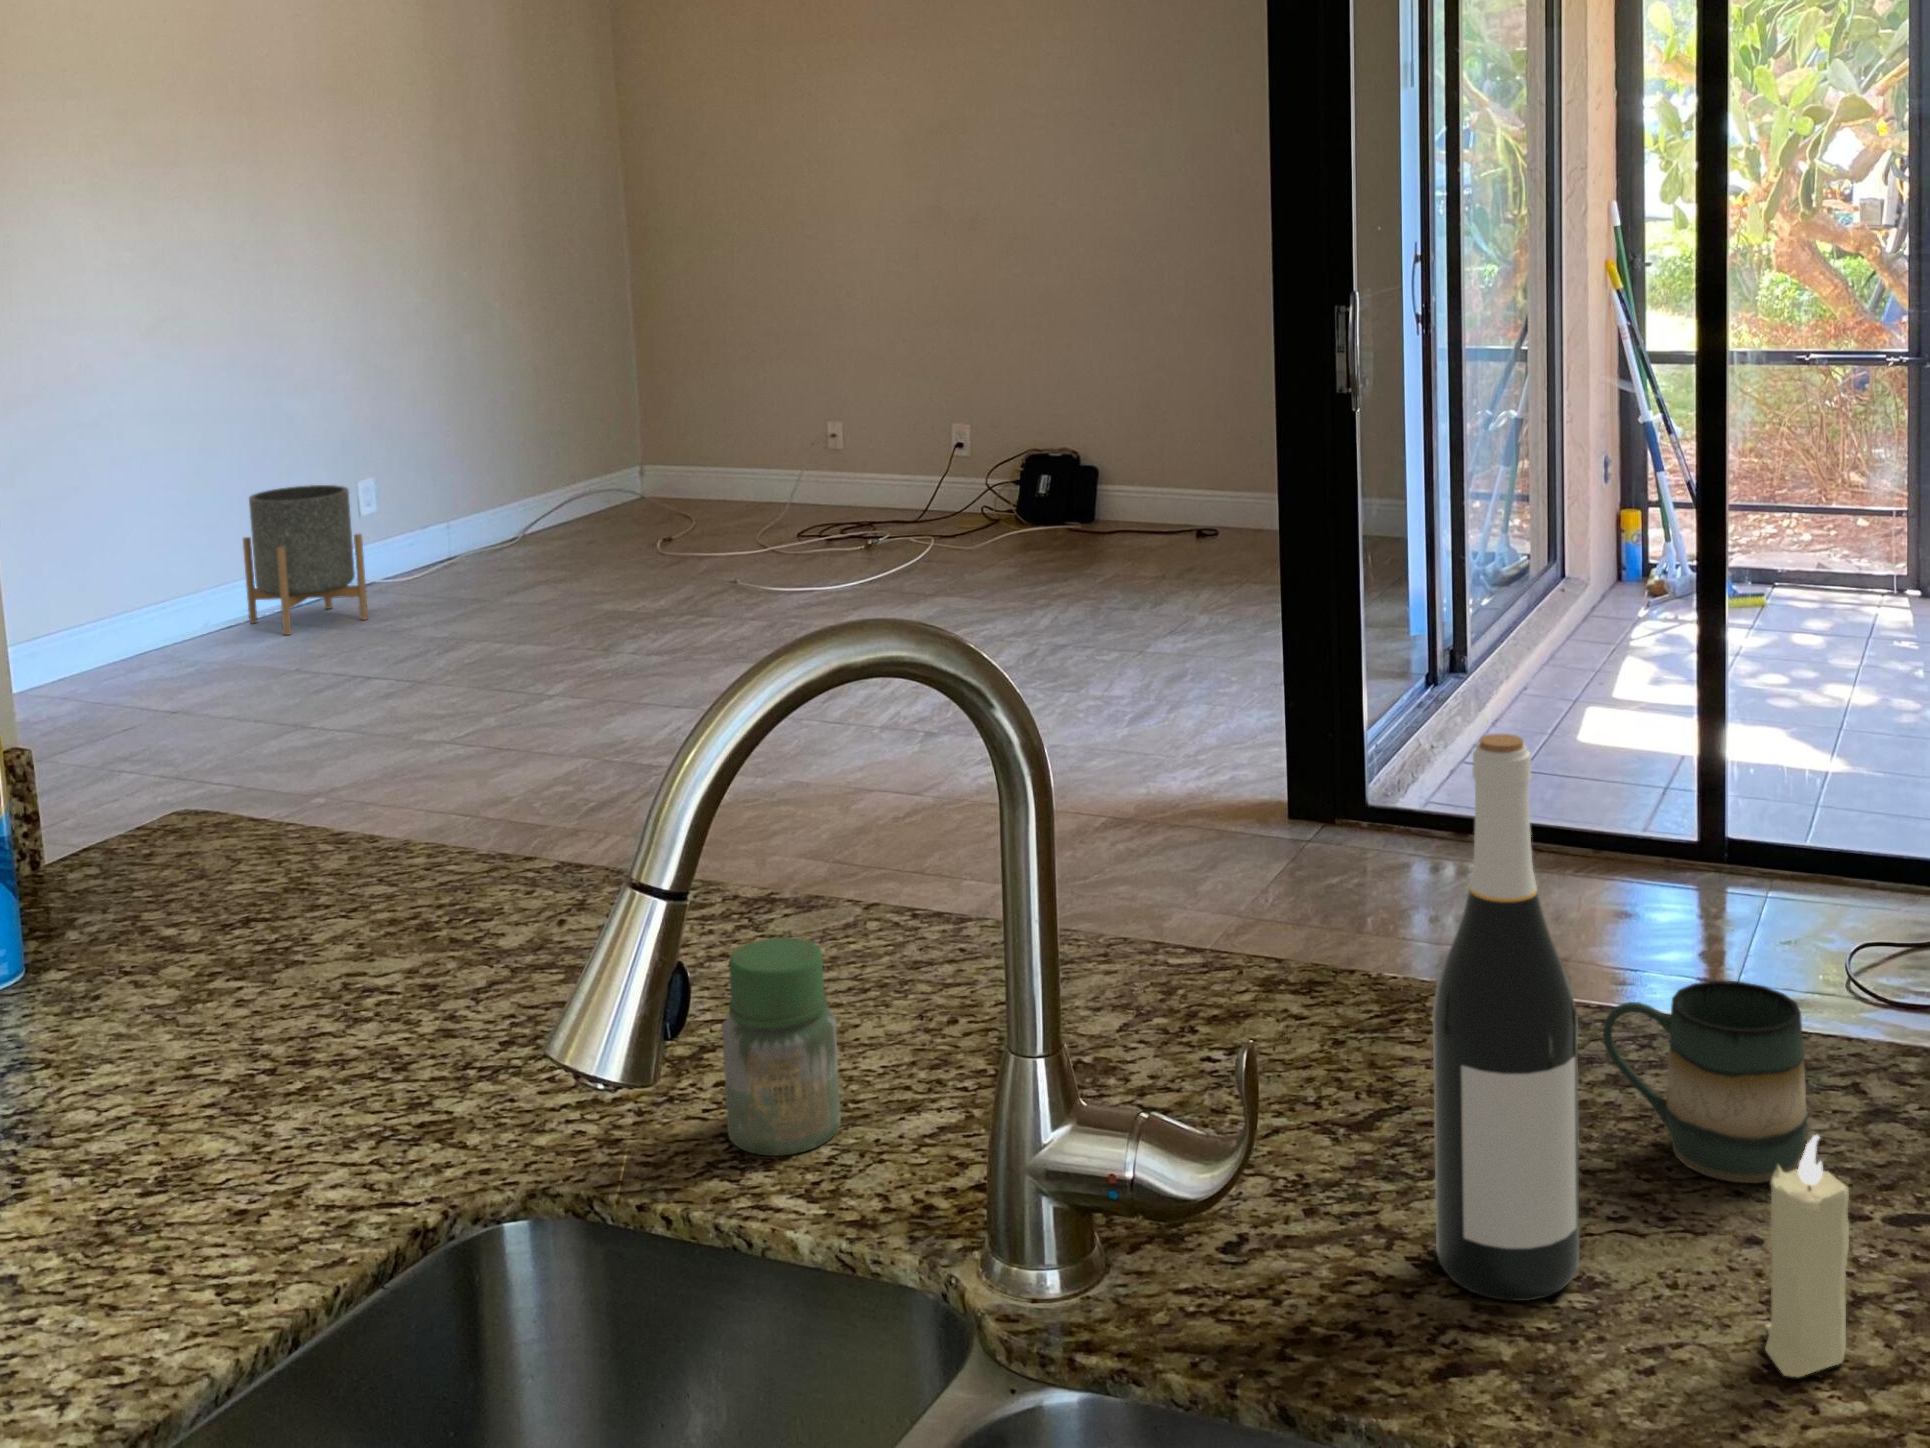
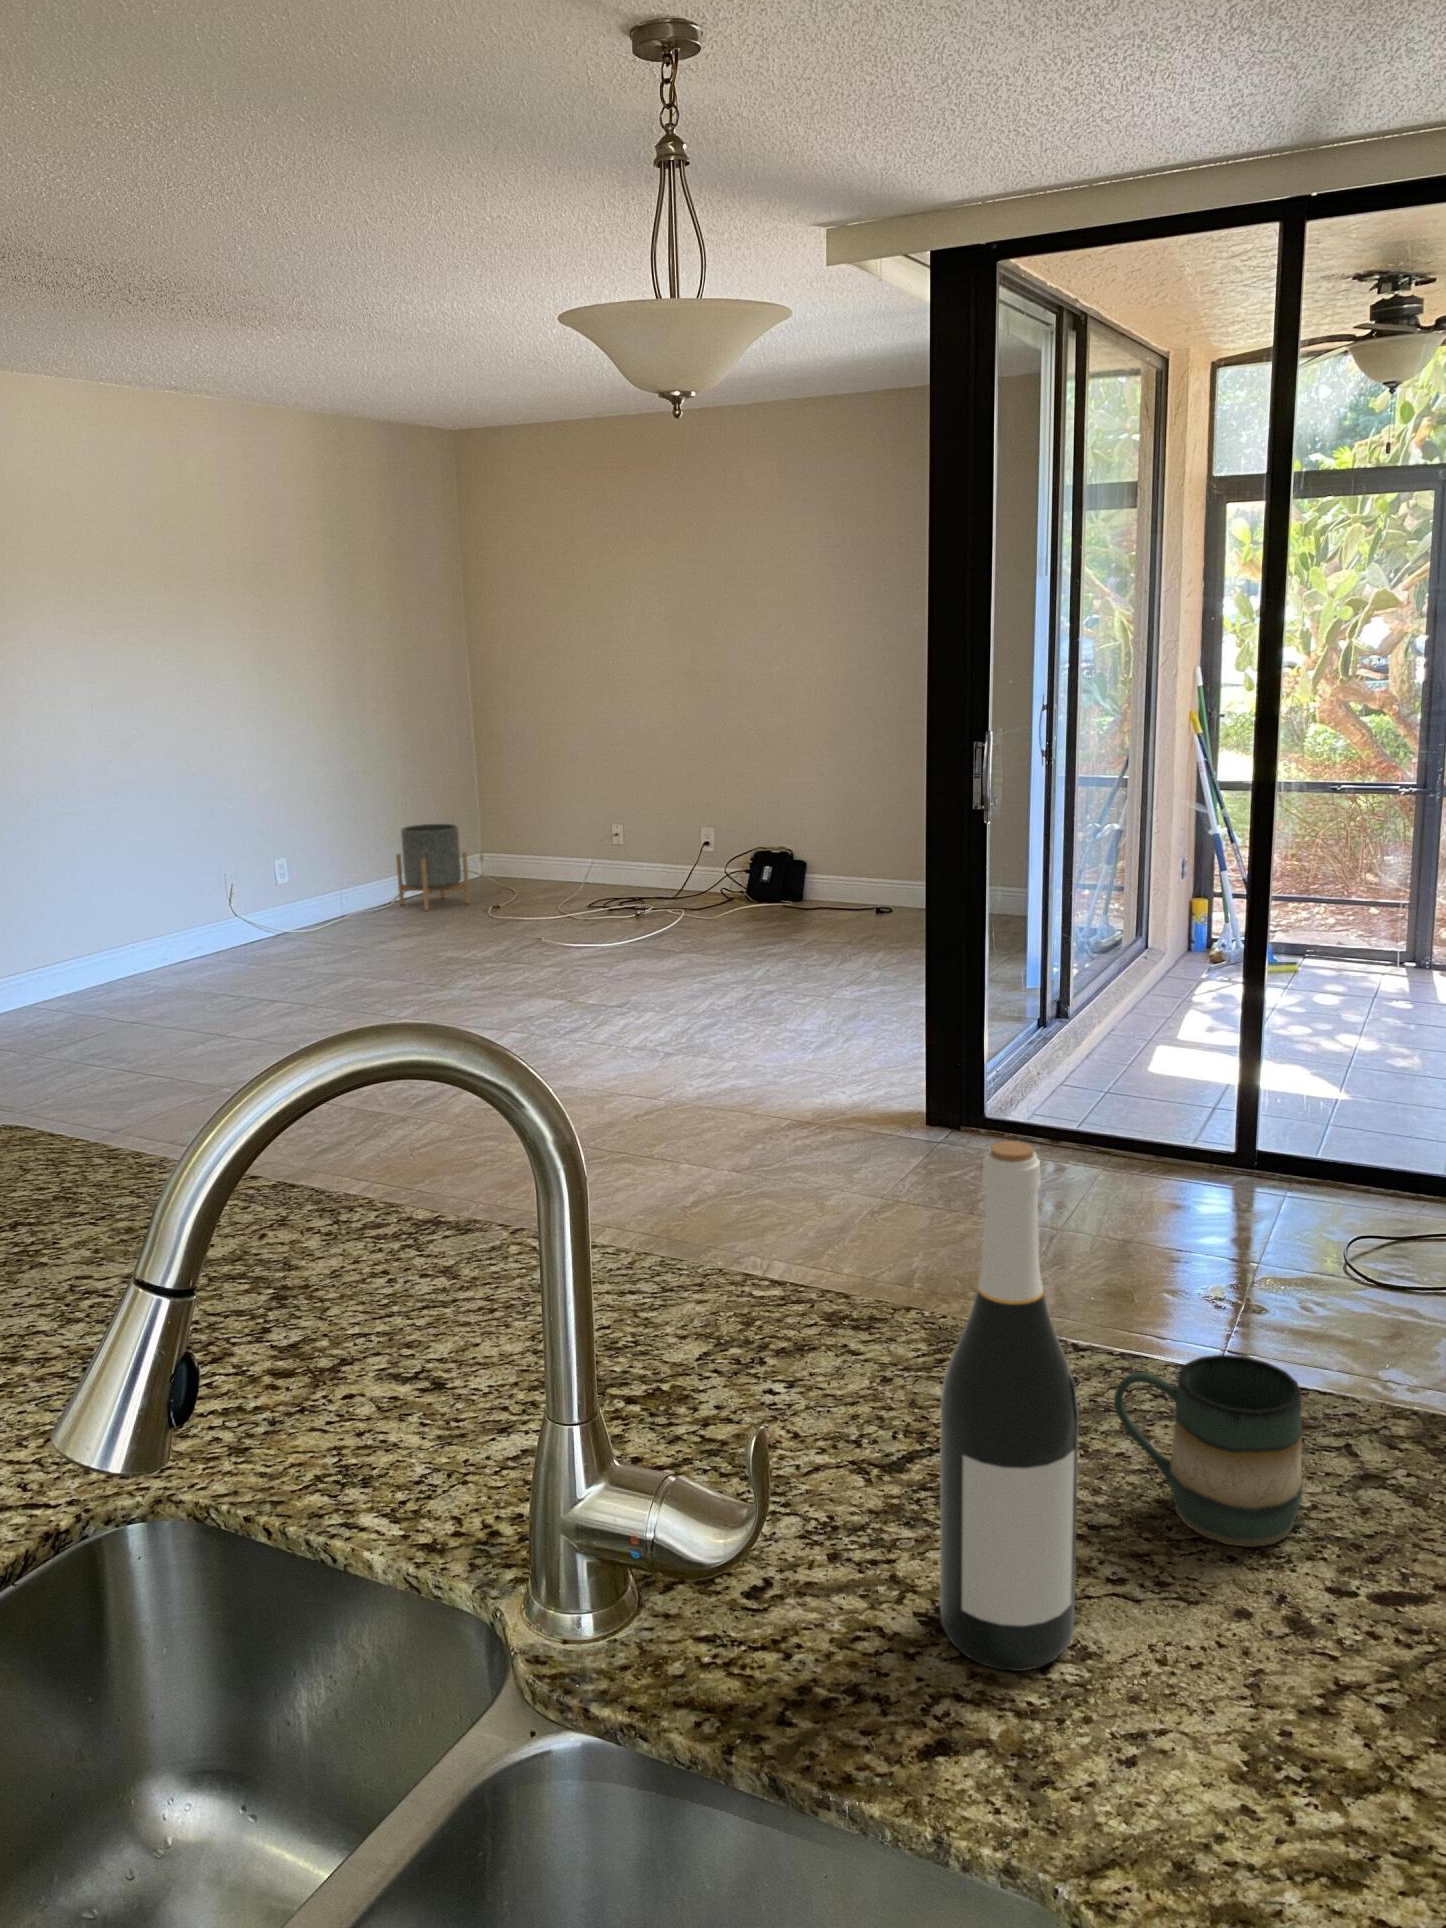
planter: present [243,485,368,635] -> present [396,824,470,911]
jar: present [722,937,841,1156] -> none [331,1281,438,1472]
candle: present [1765,1135,1849,1377] -> none [1247,1553,1339,1782]

